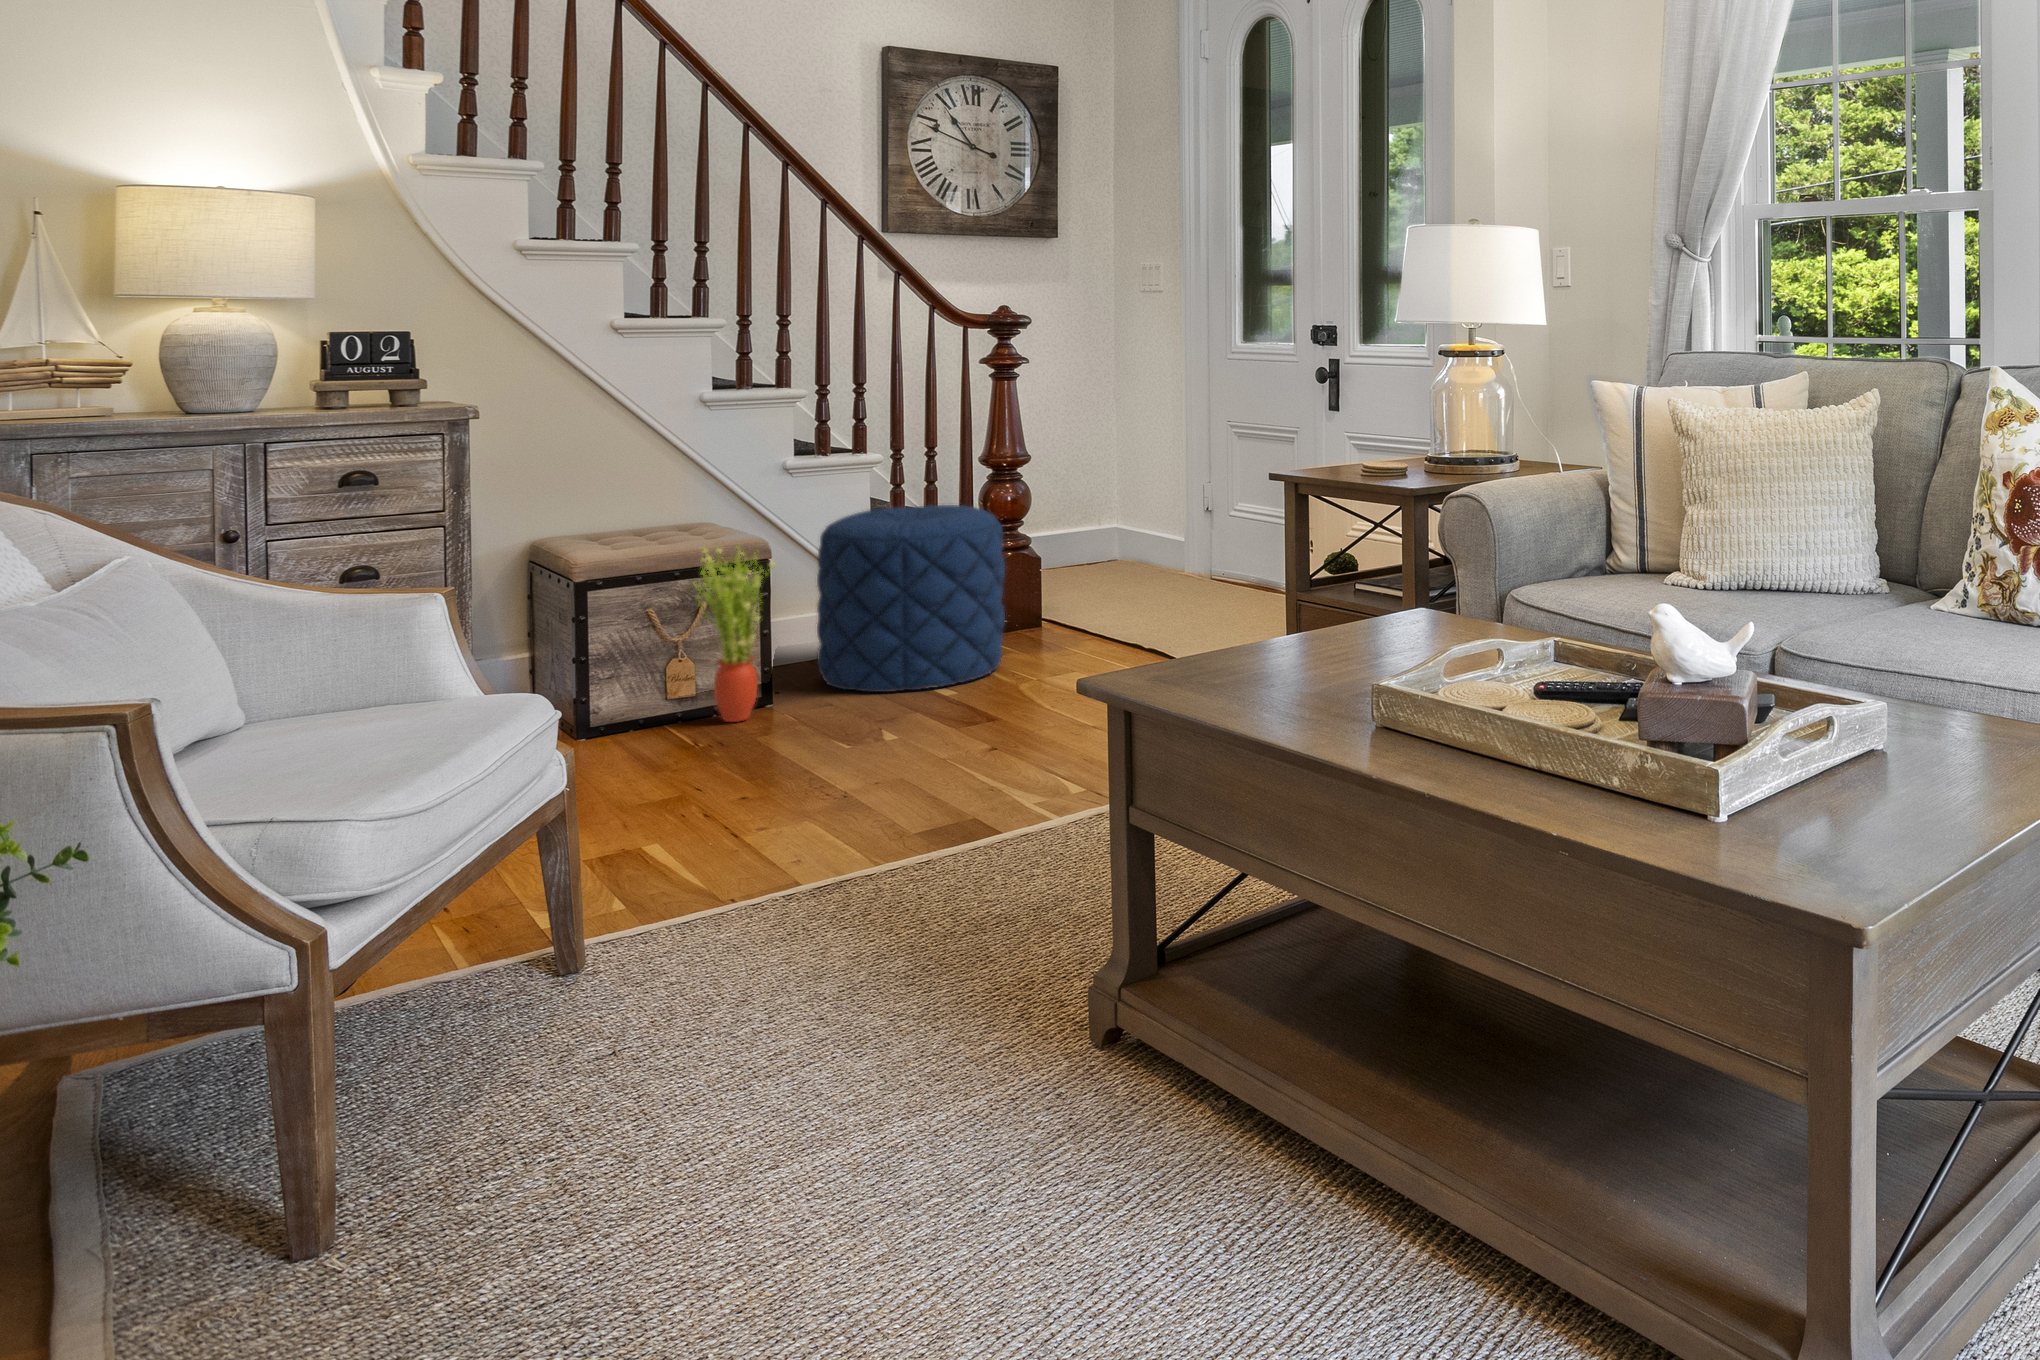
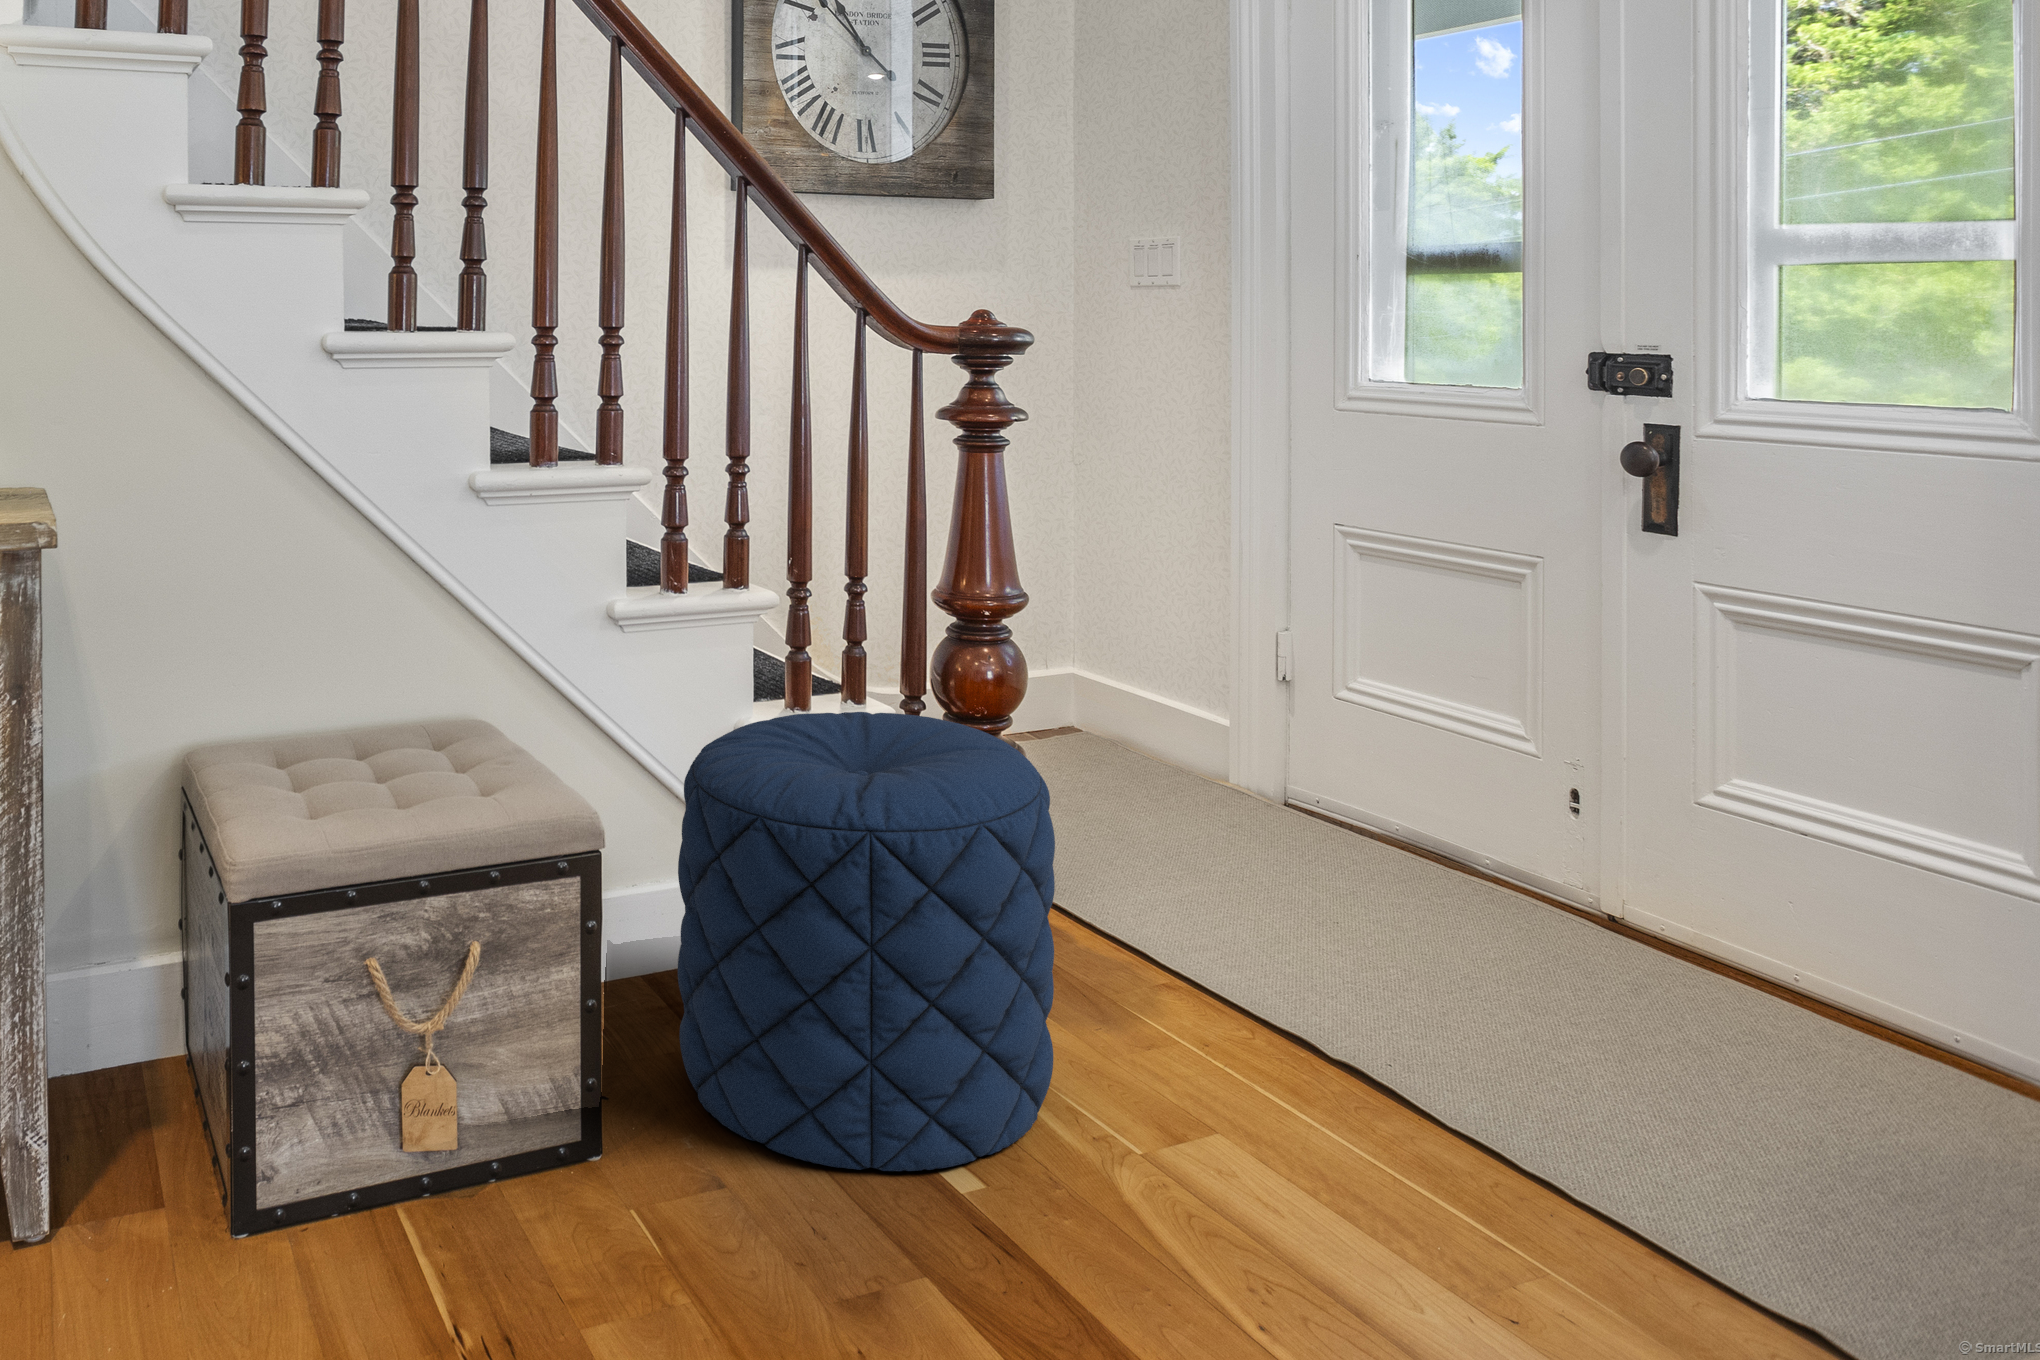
potted plant: present [695,545,774,722] -> none [448,841,618,1257]

